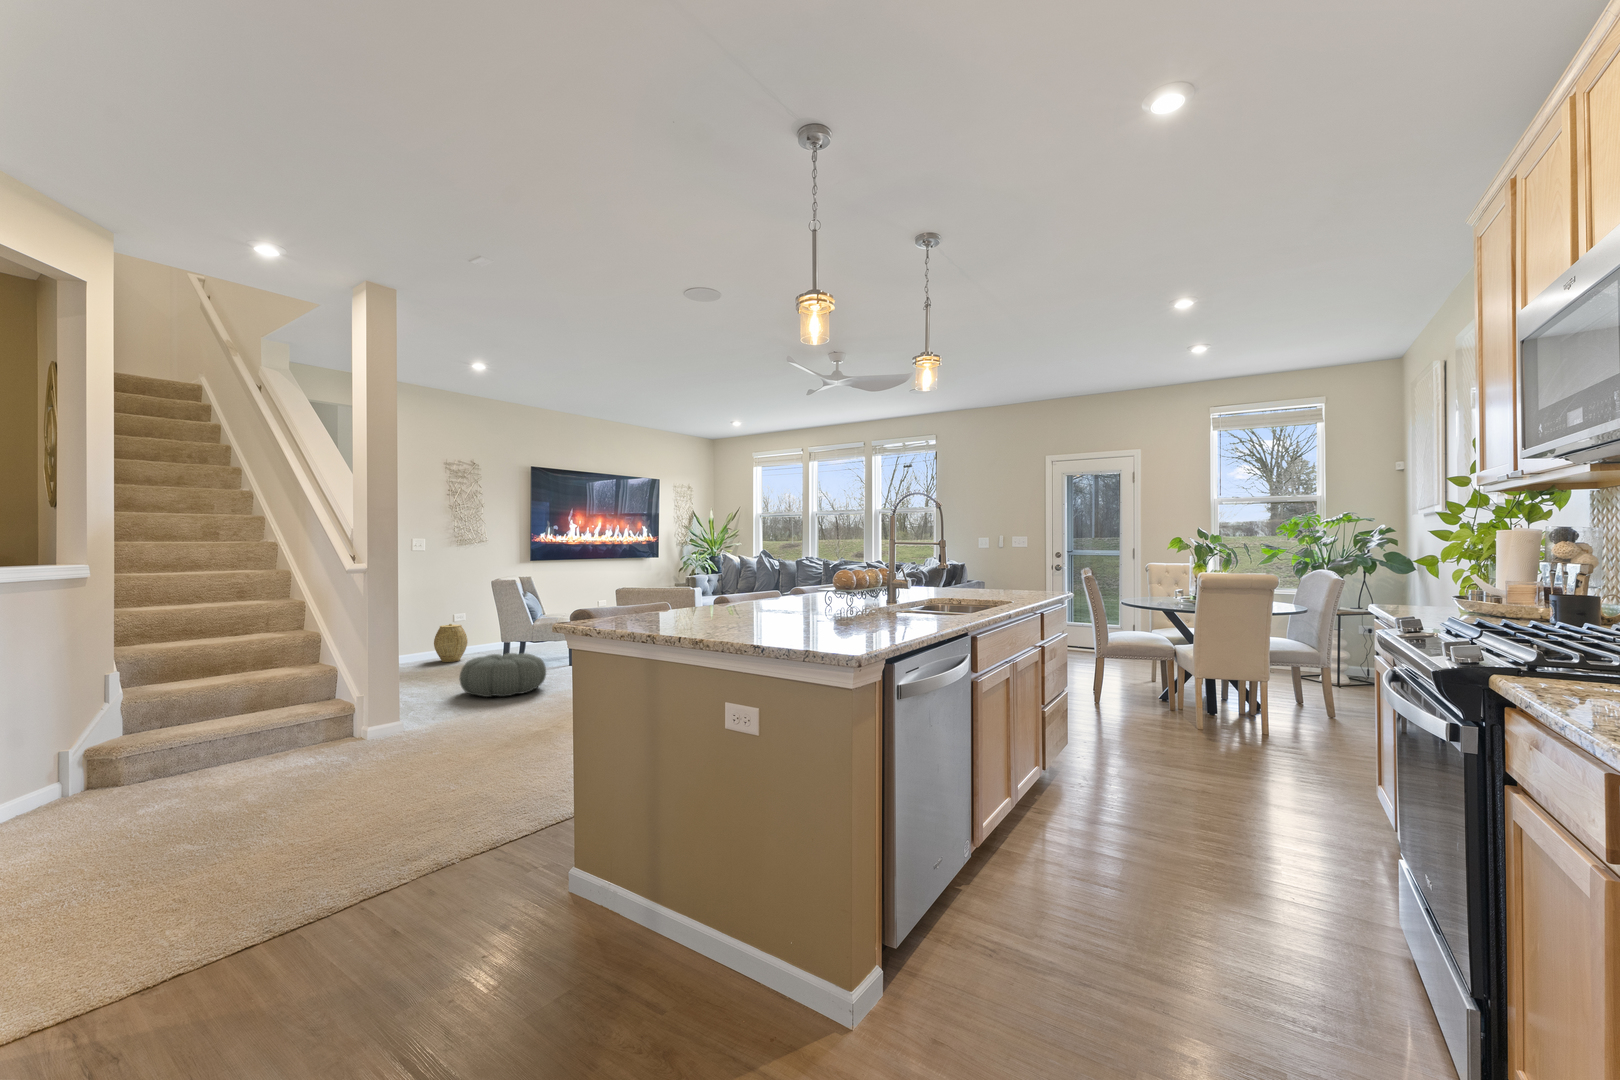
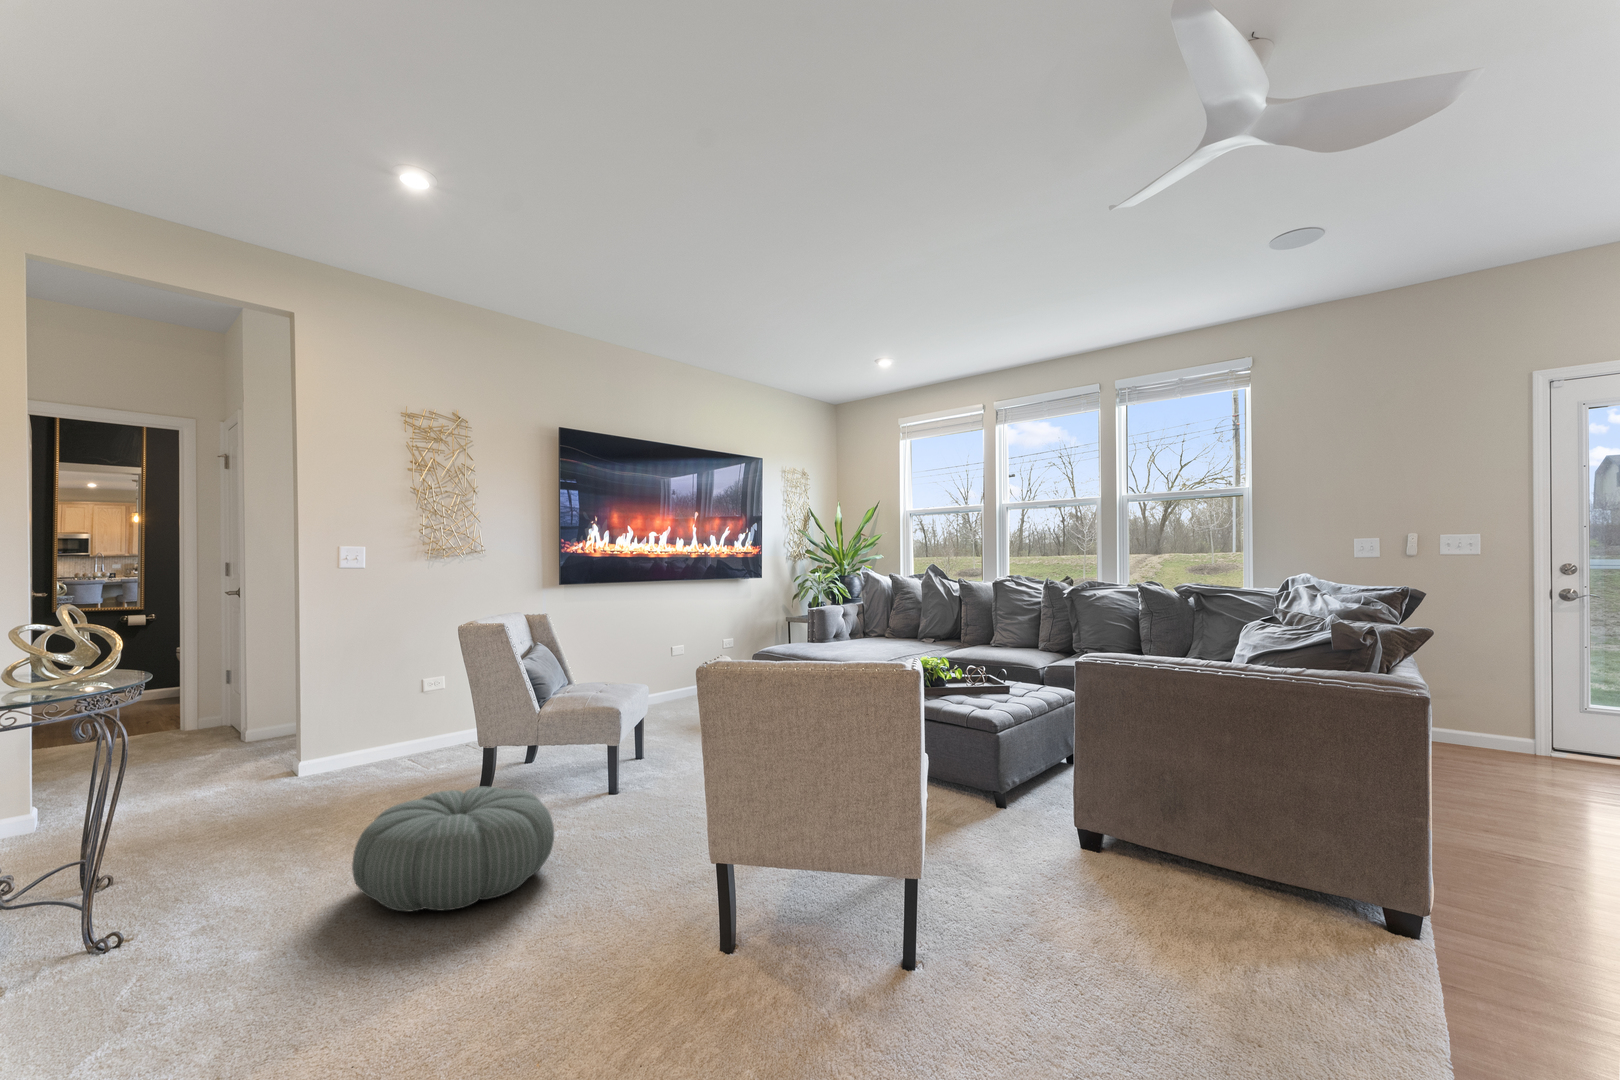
woven basket: present [434,624,467,662] -> none [380,699,440,770]

